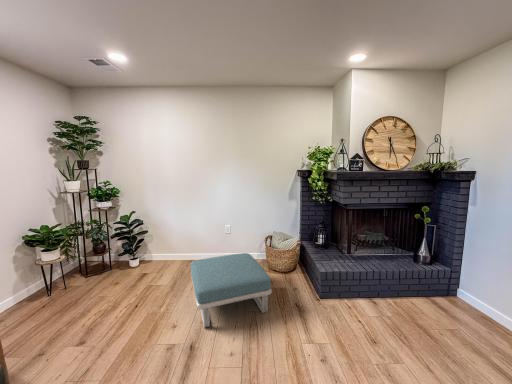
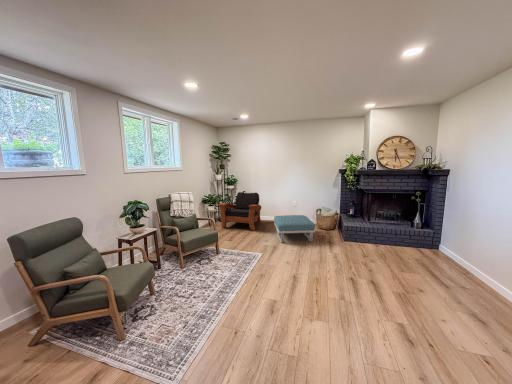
armchair: none [62,212,169,295] -> present [218,192,261,230]

